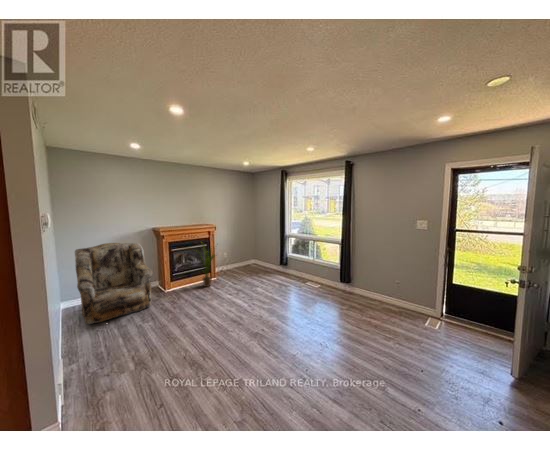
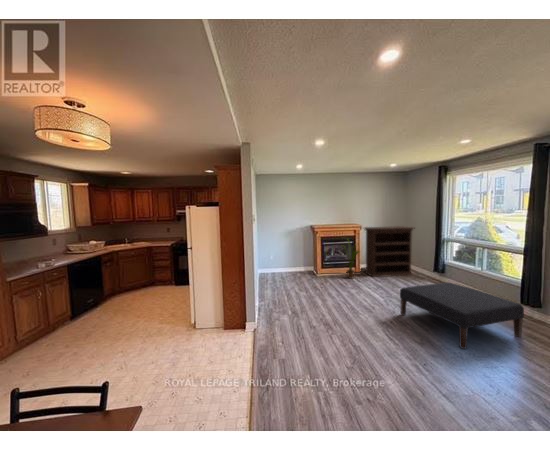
bookshelf: none [216,226,263,280] -> present [364,226,415,277]
armchair: present [75,243,153,324] -> none [266,234,308,287]
ottoman: none [267,275,351,338] -> present [400,283,524,349]

